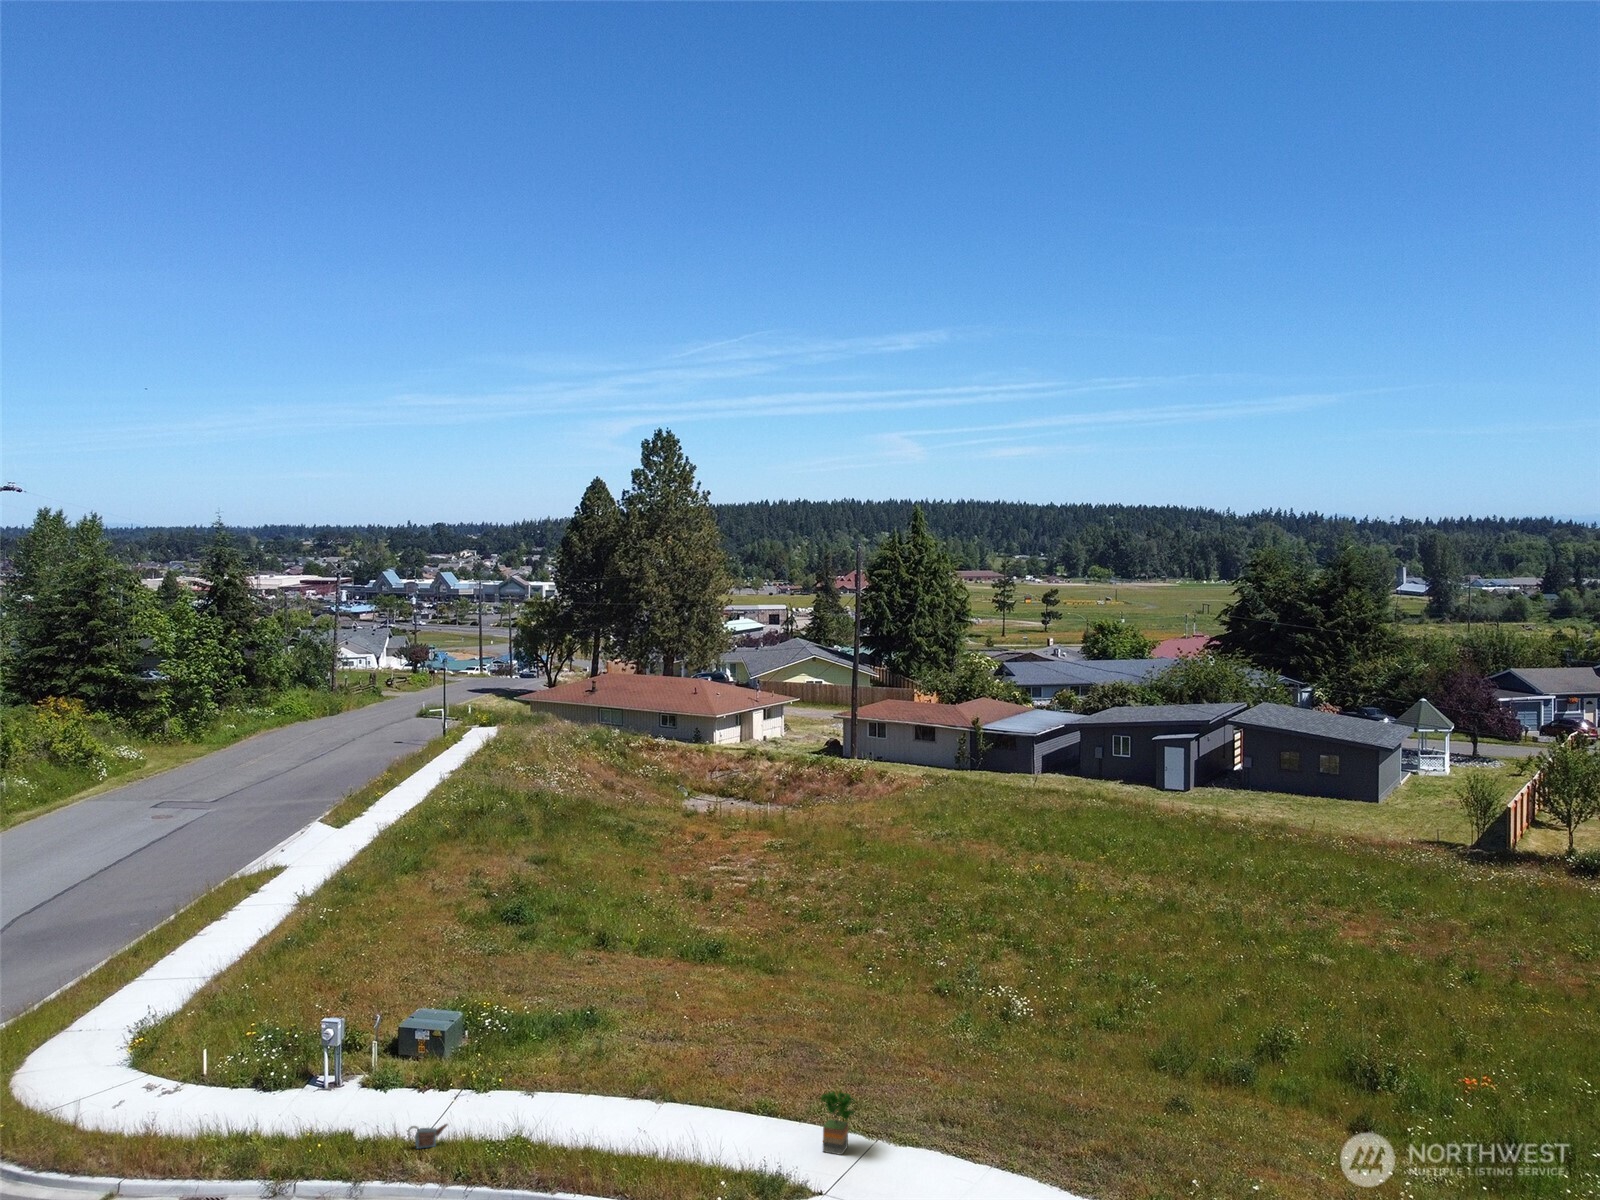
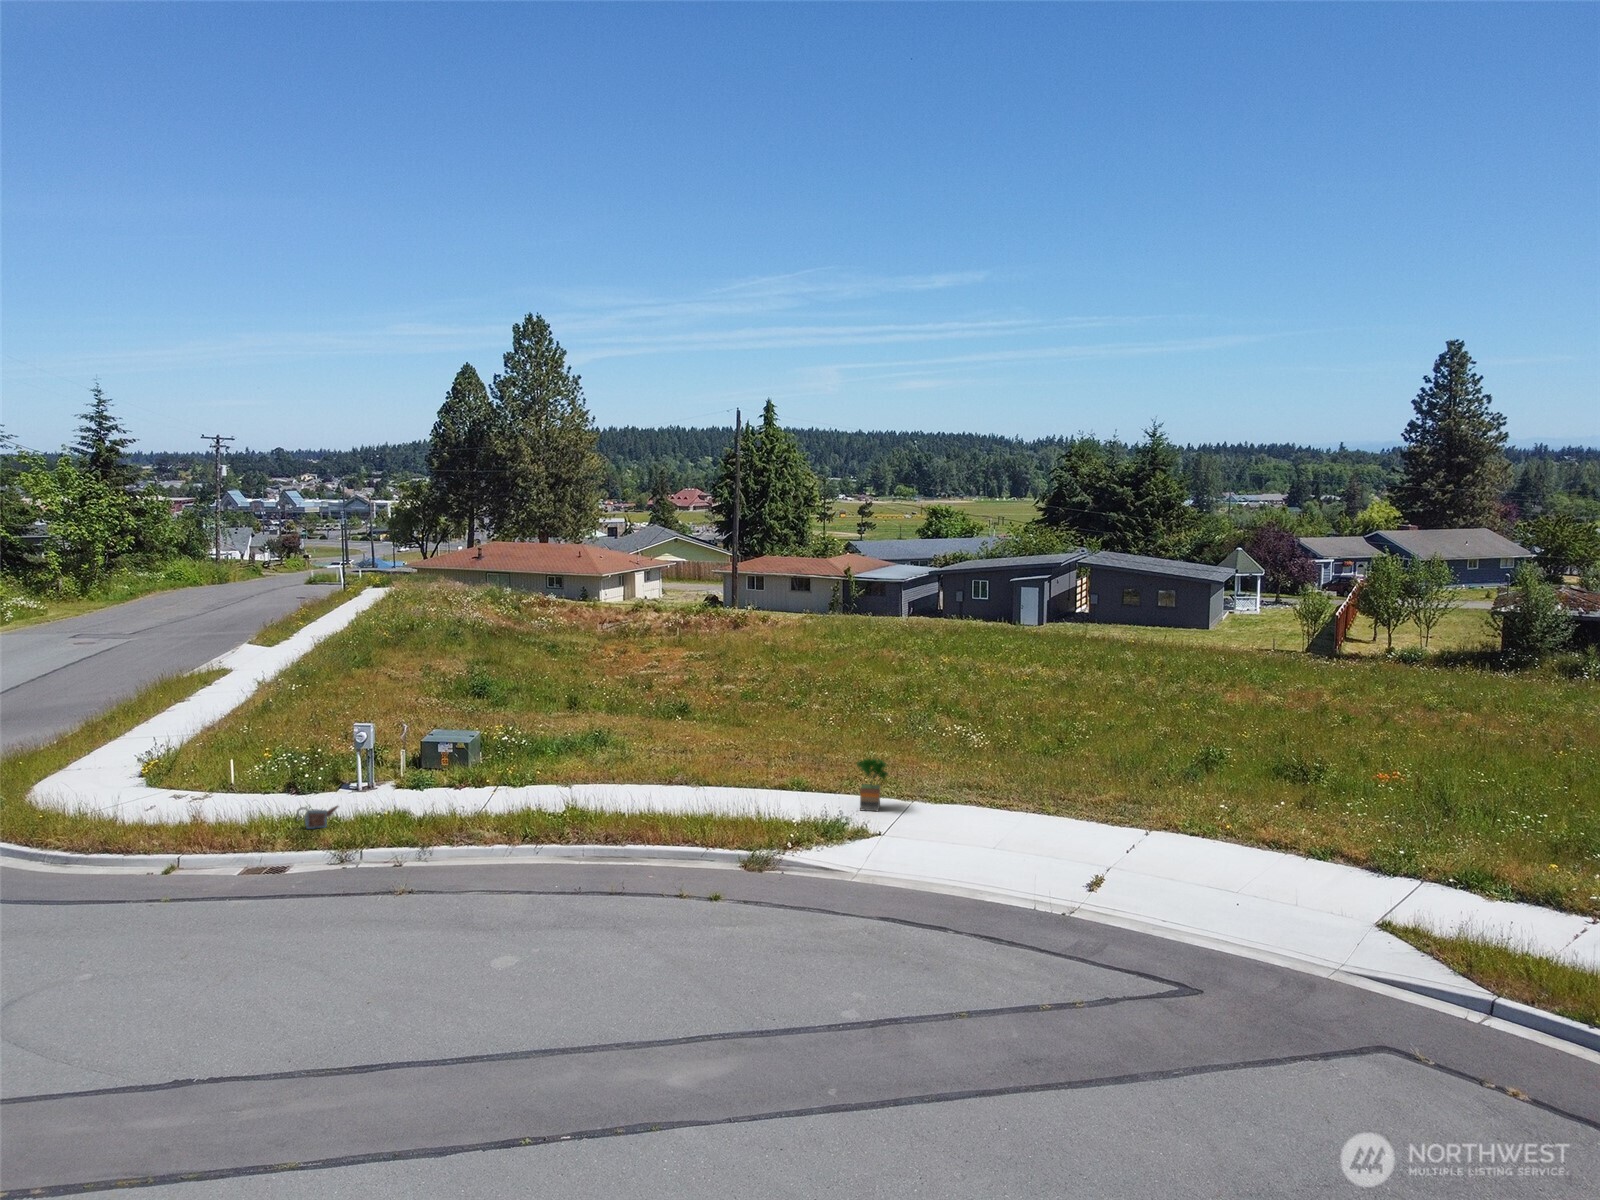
watering can: present [407,1124,447,1148] -> present [297,806,338,829]

